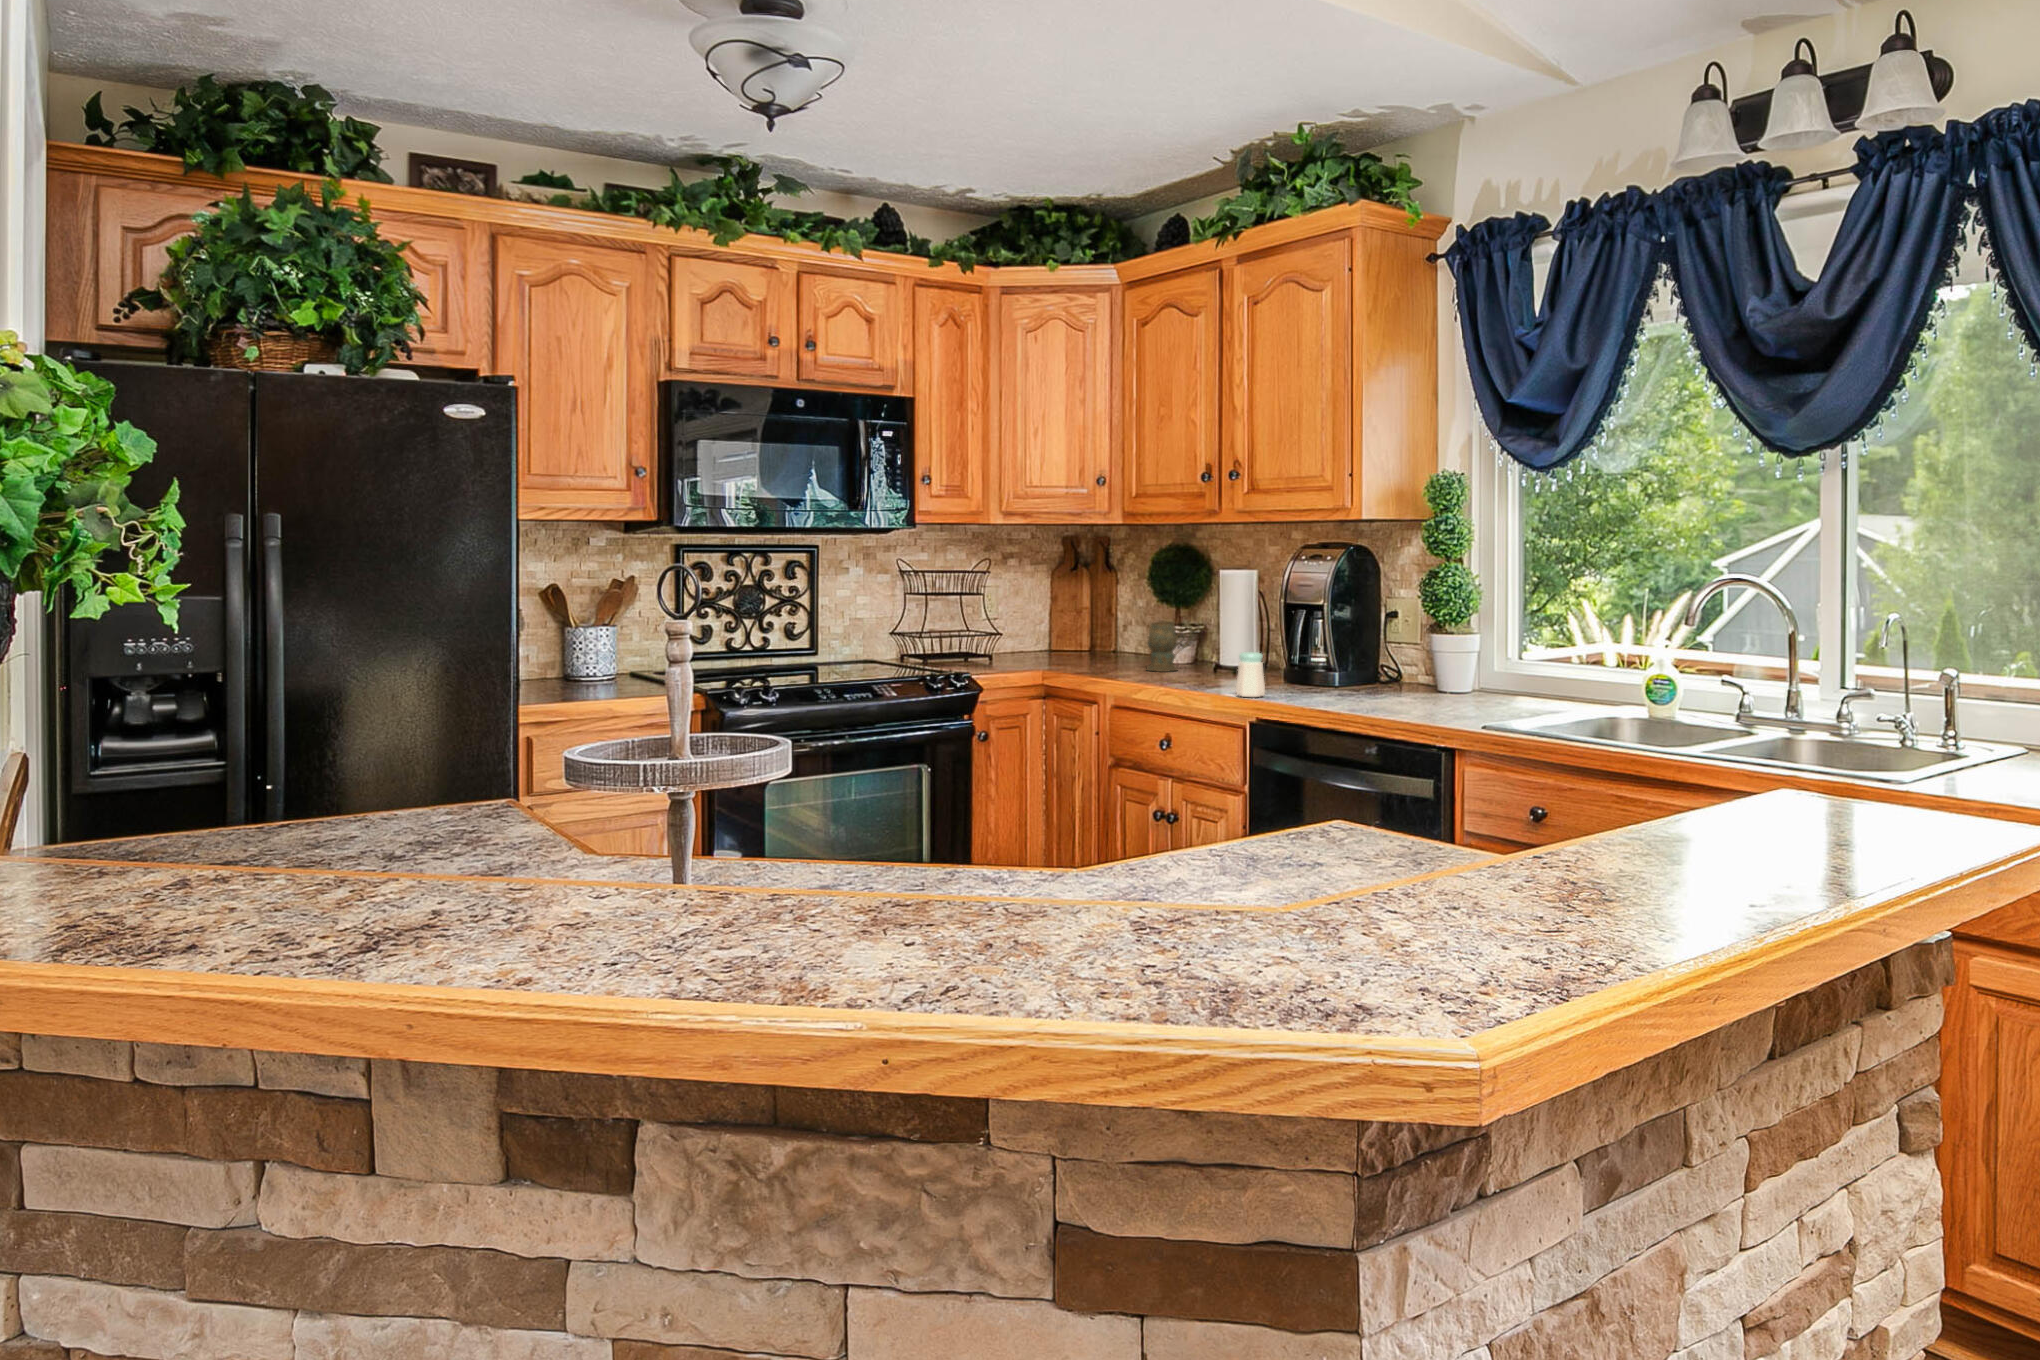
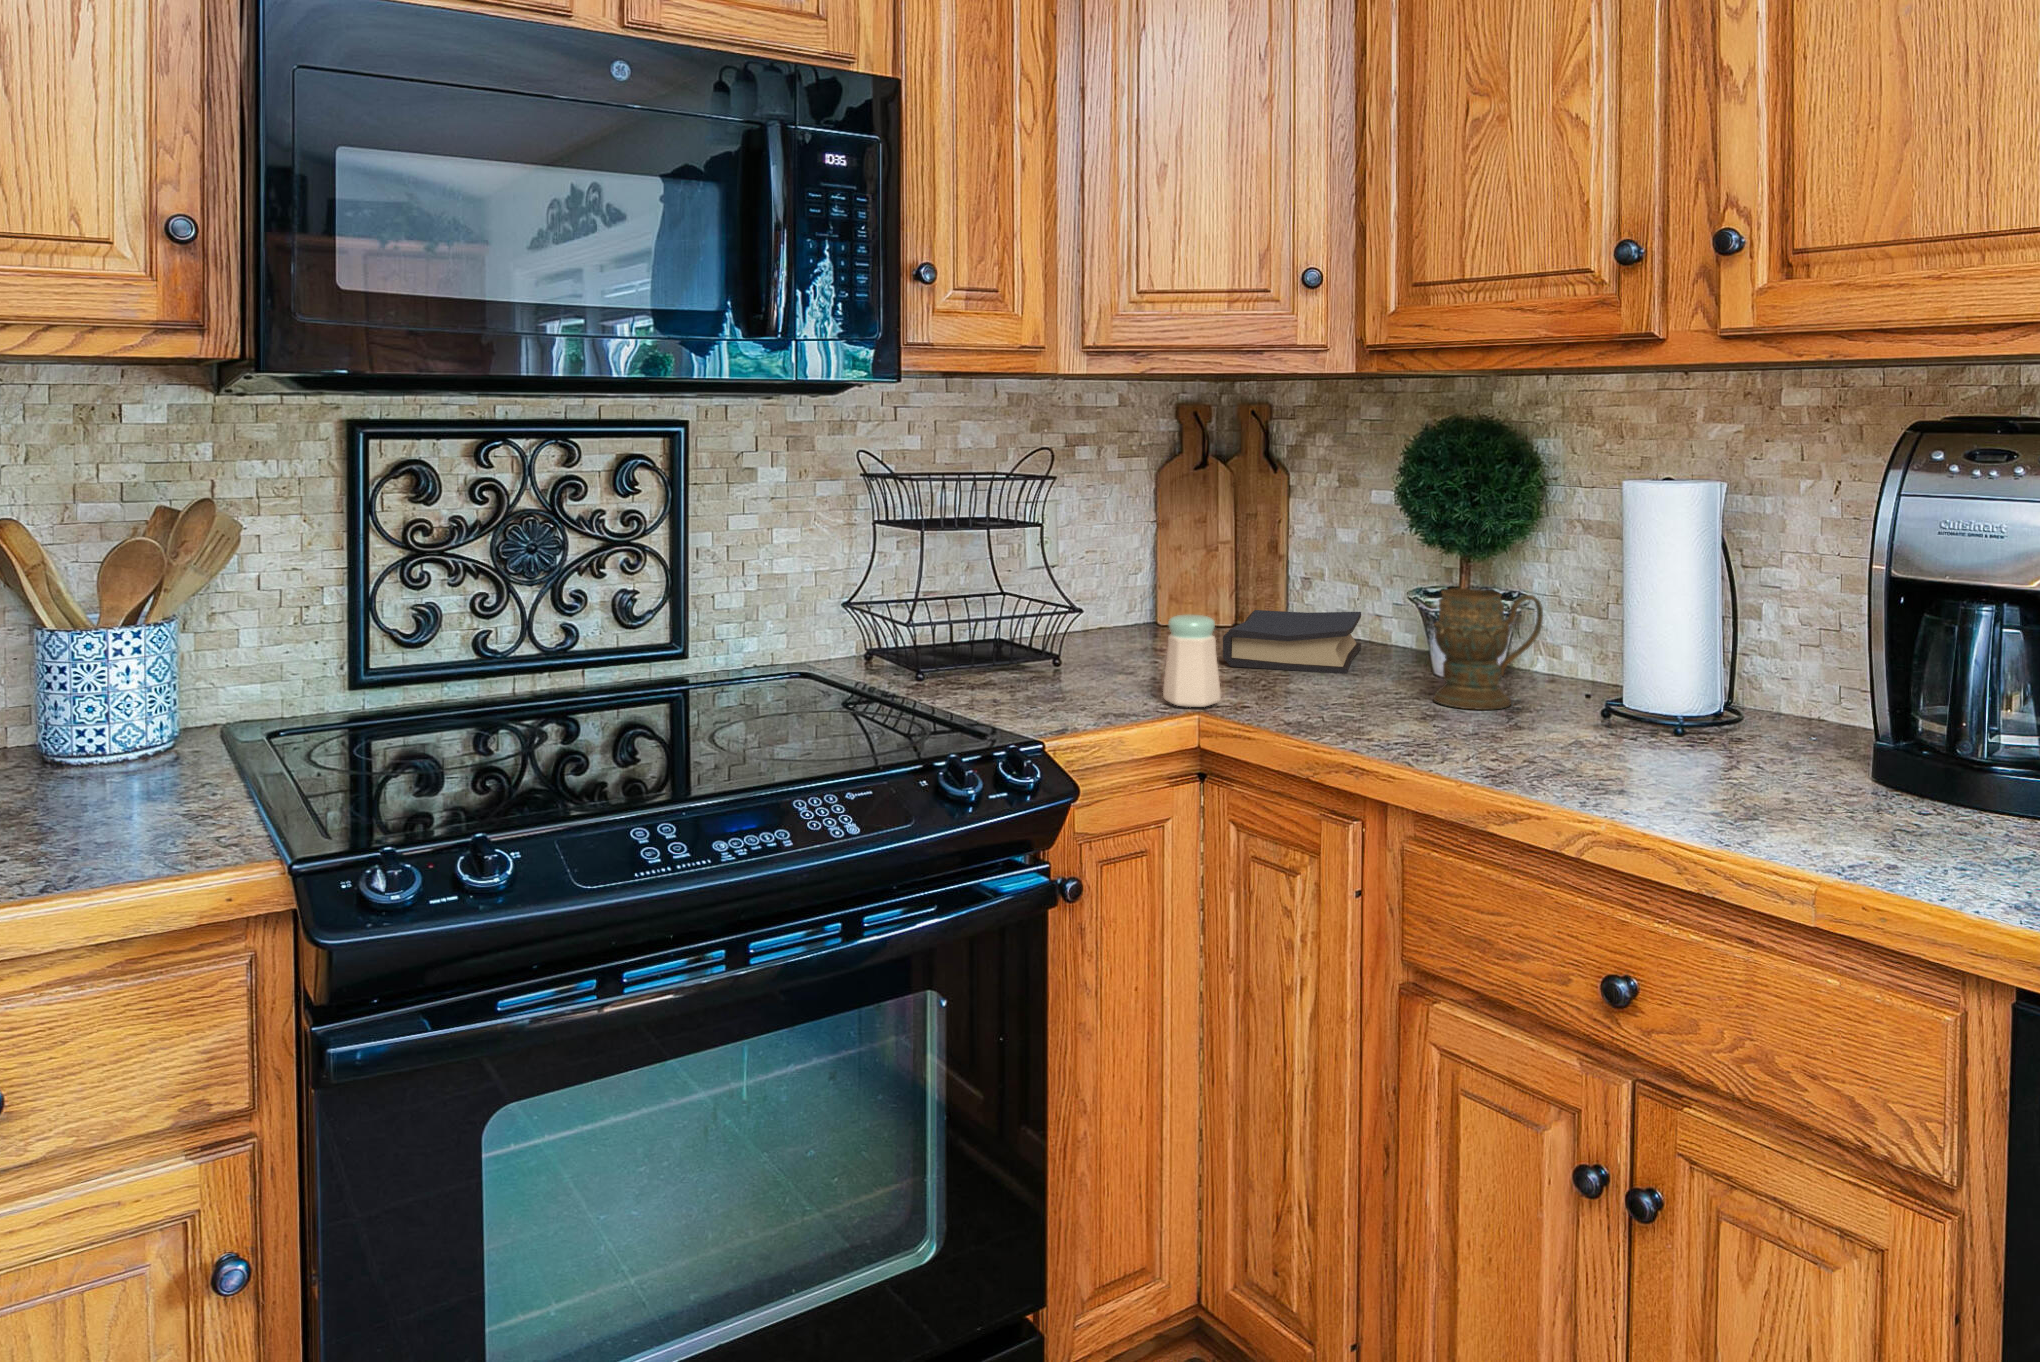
hardback book: none [1067,639,1140,664] -> present [1223,610,1361,674]
salt shaker: present [1236,652,1265,697] -> present [1163,615,1221,707]

